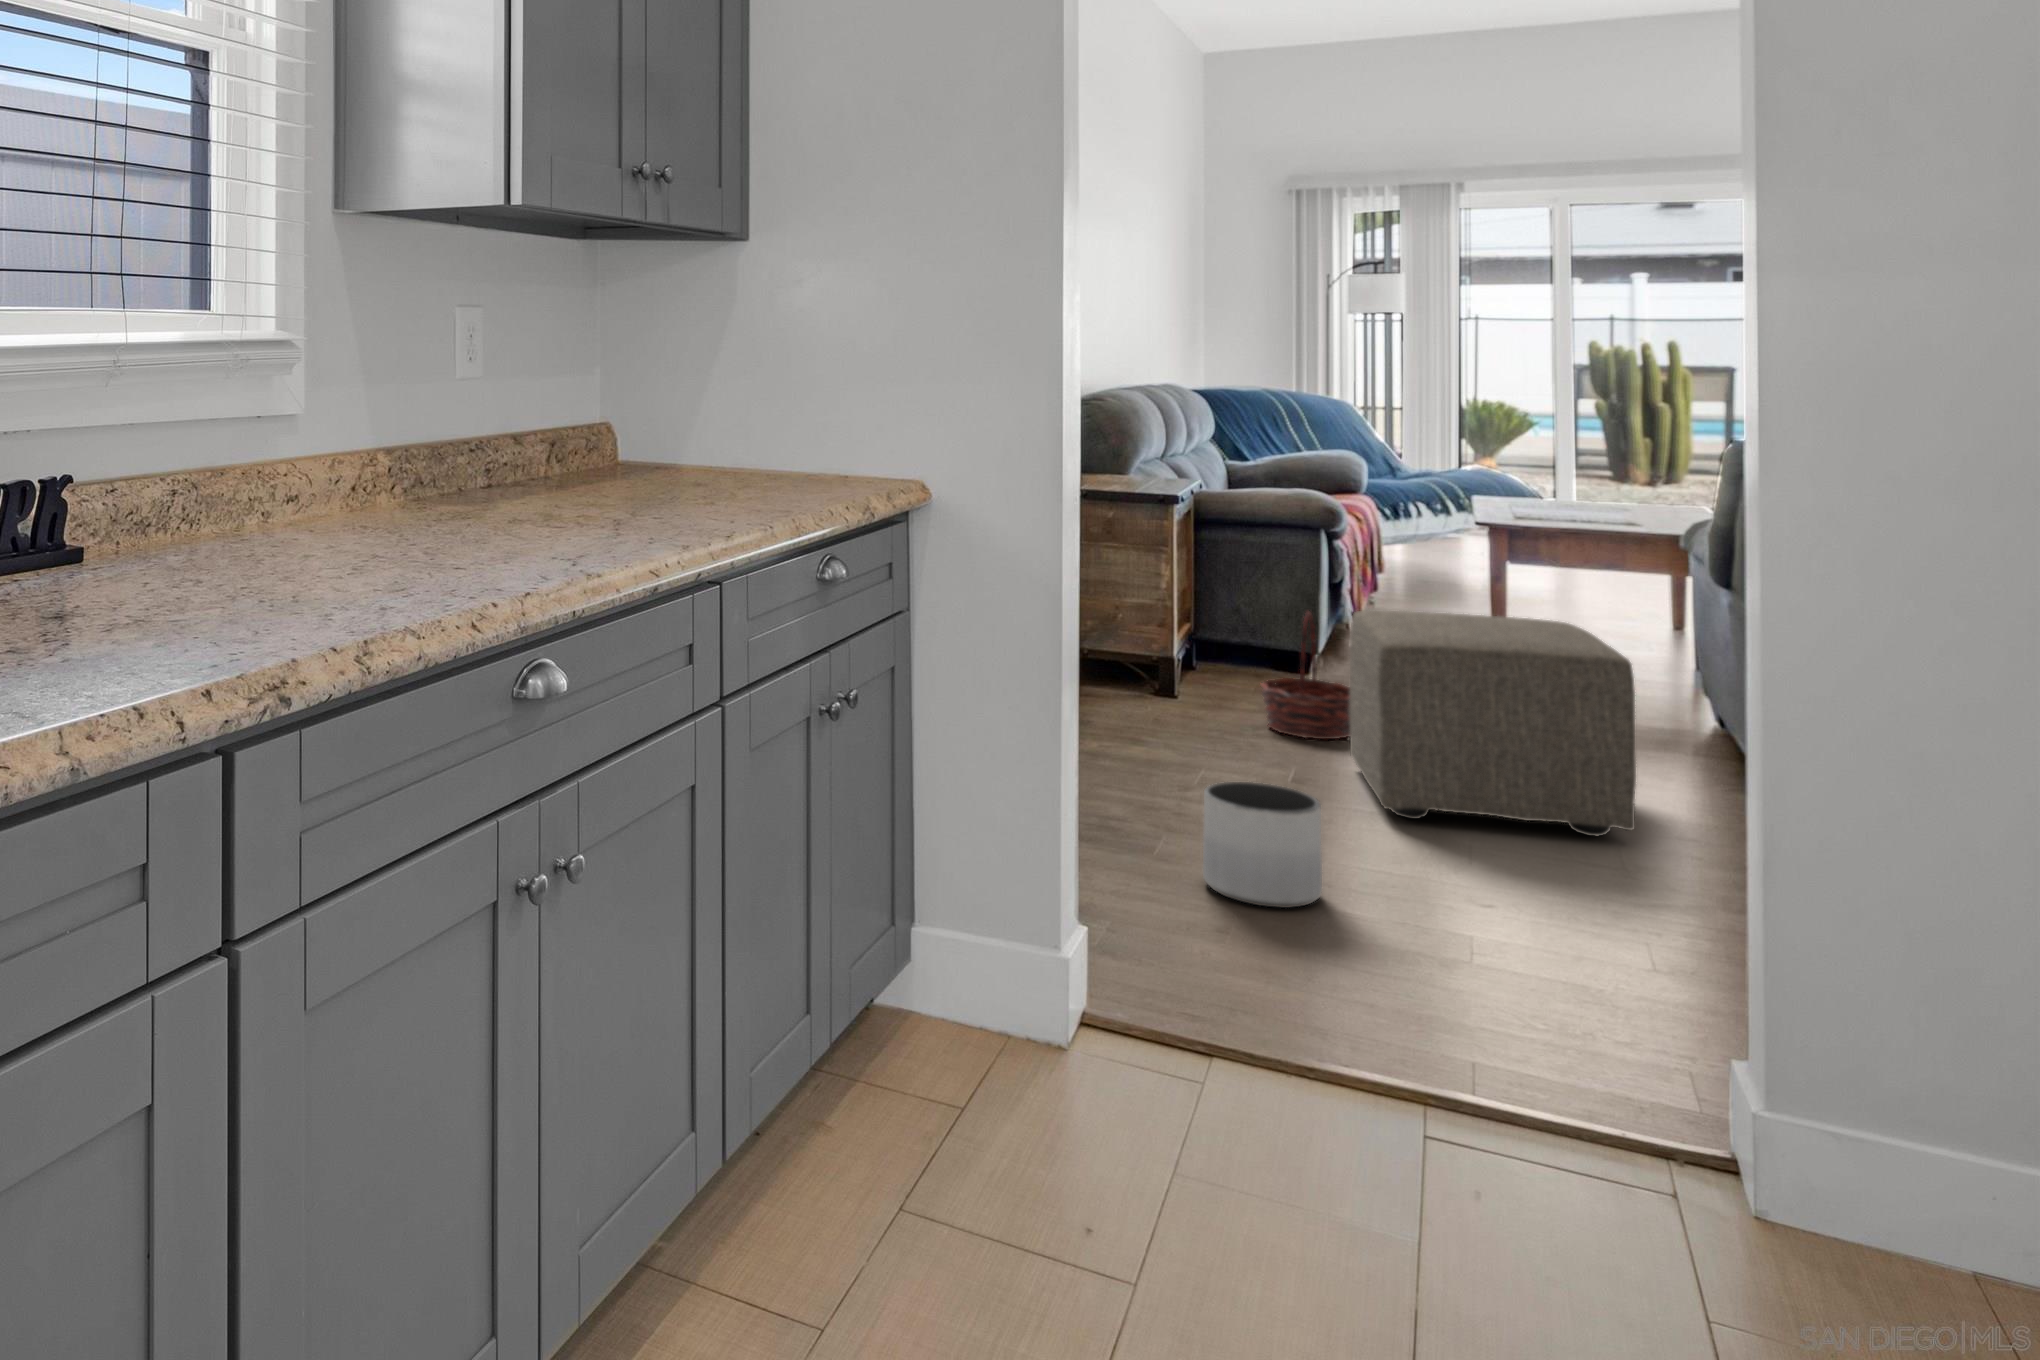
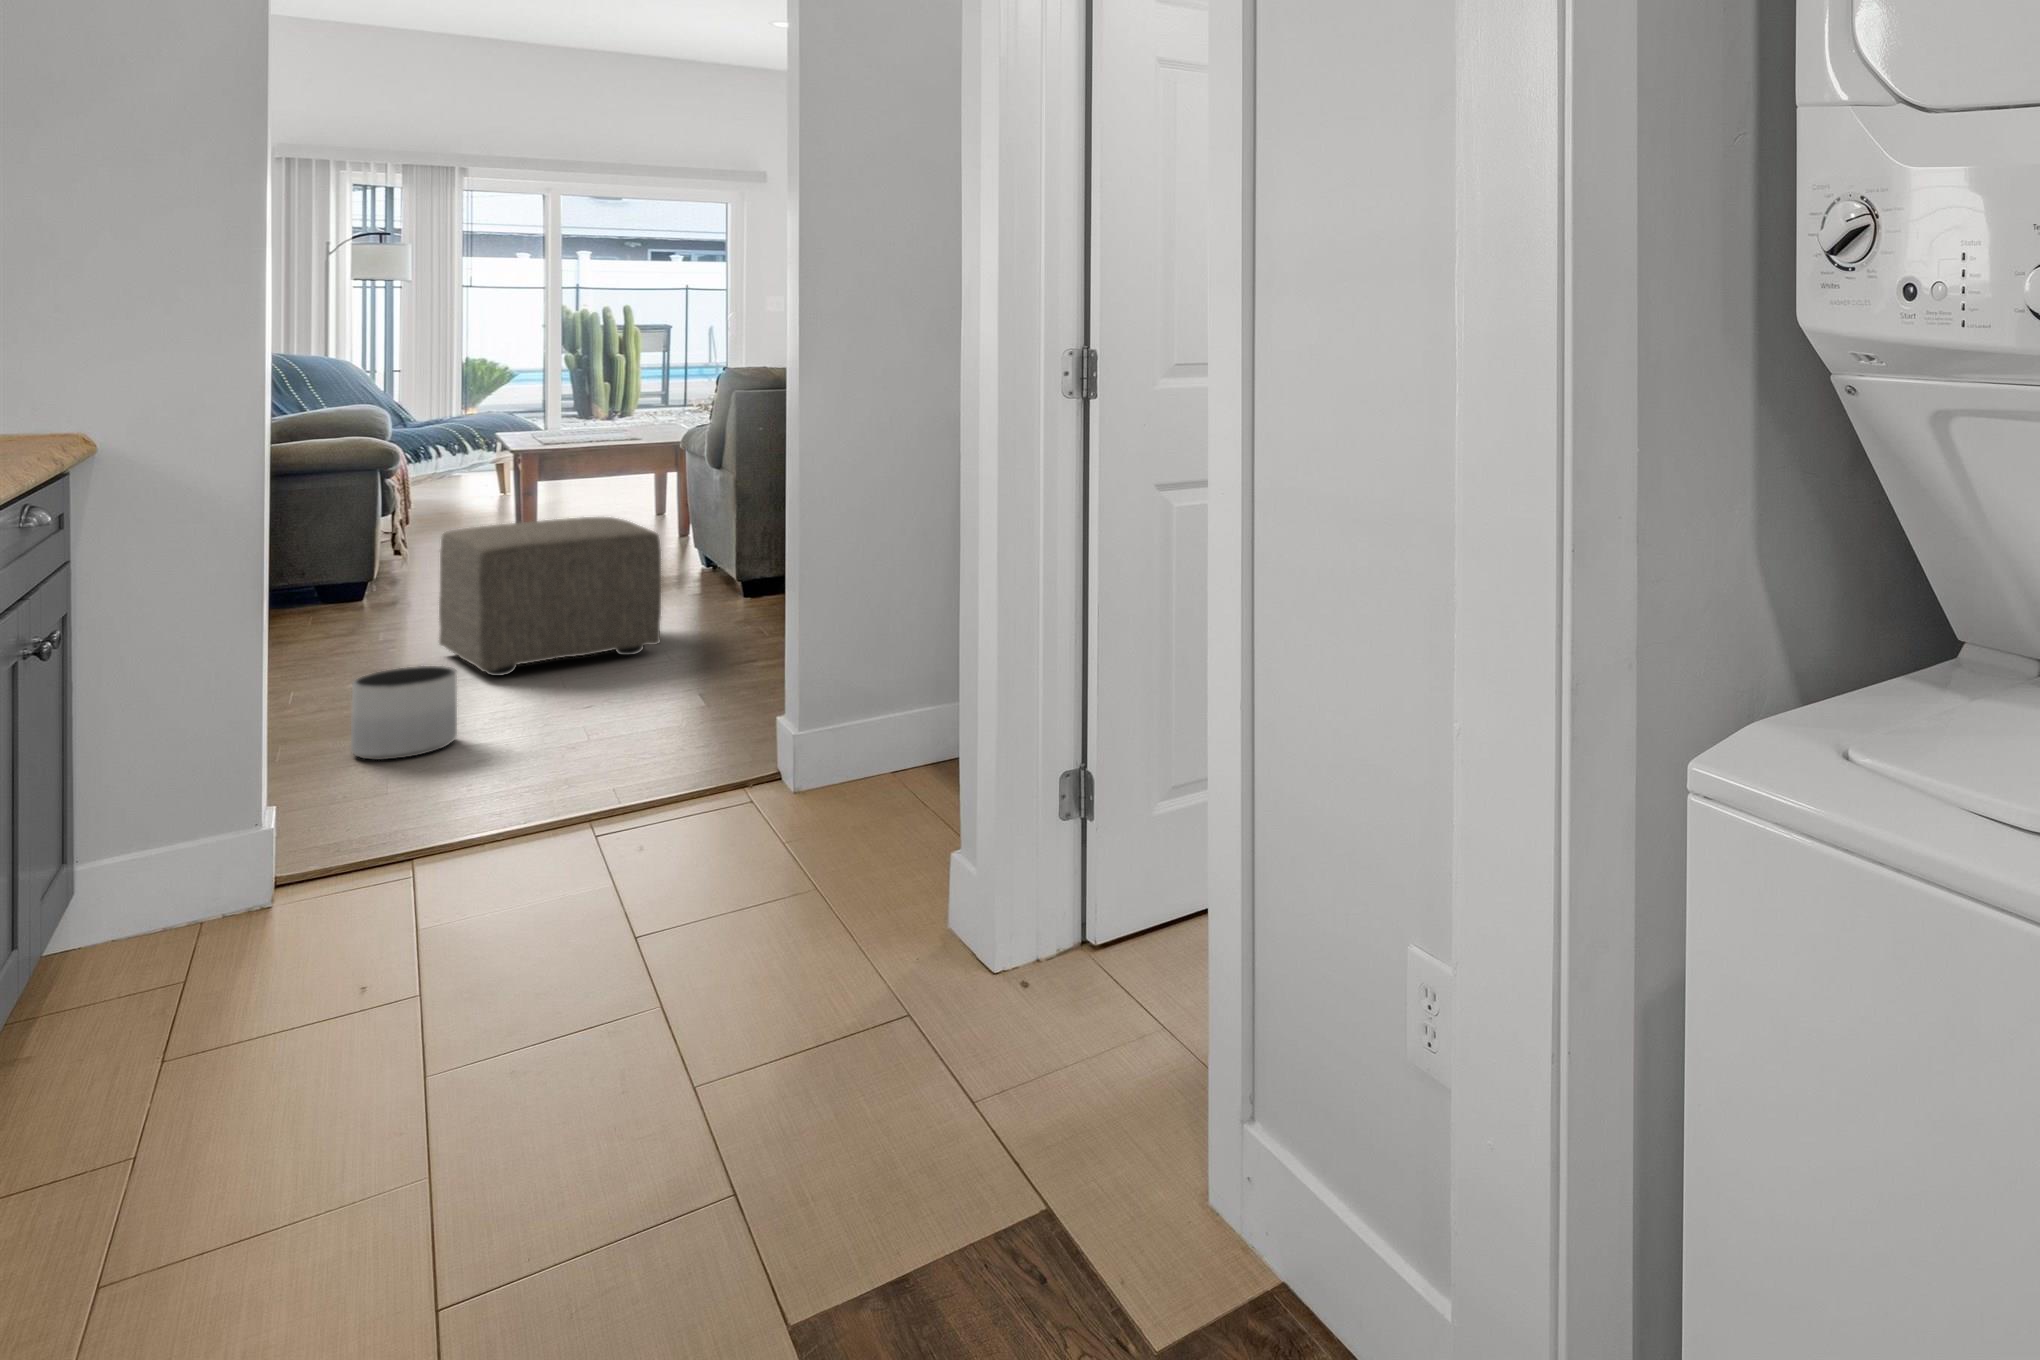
basket: present [1261,612,1350,739] -> none [342,540,438,645]

